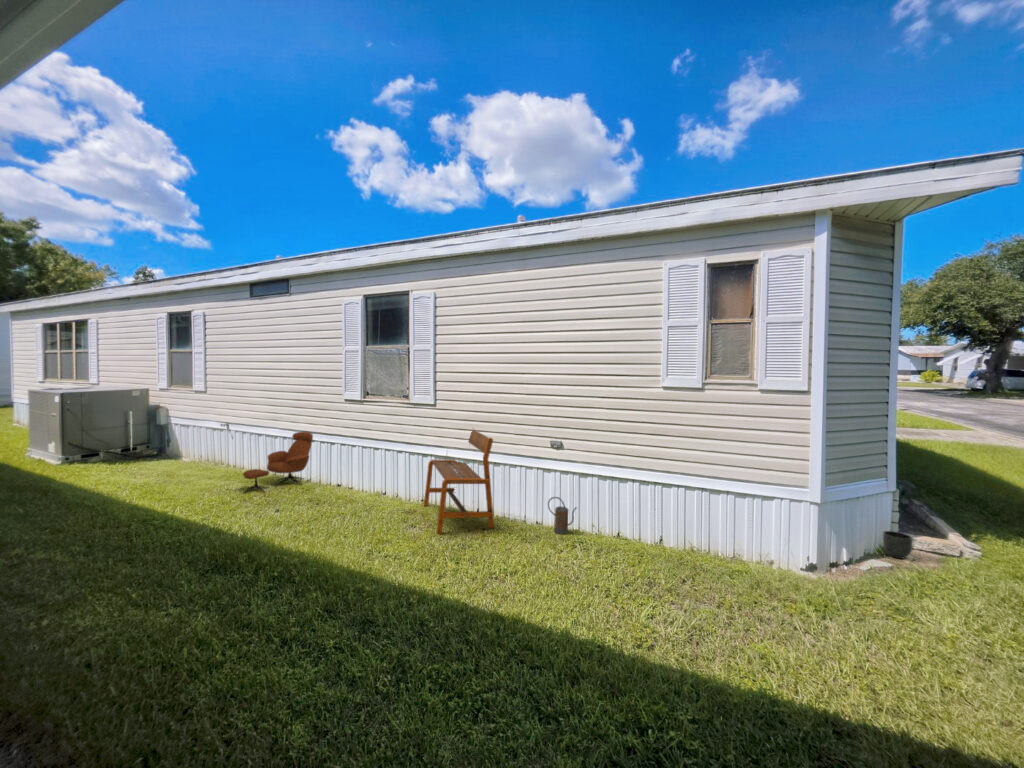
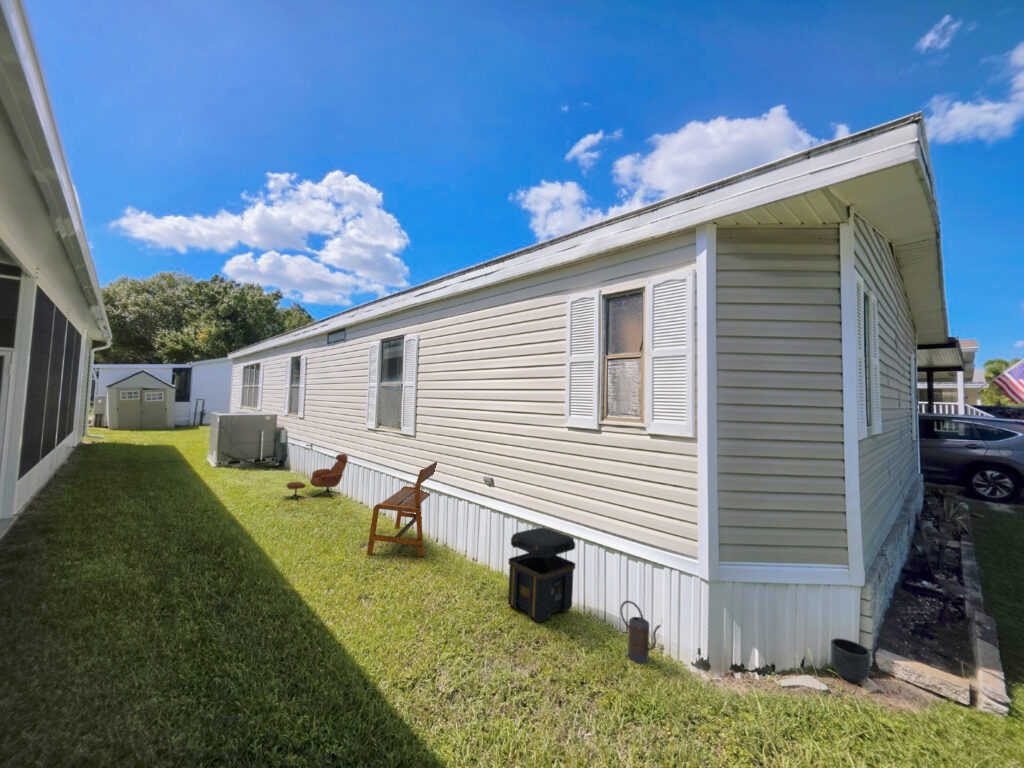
toolbox: none [628,481,683,562] -> present [508,528,575,622]
watering can: present [548,497,576,534] -> present [620,601,660,663]

